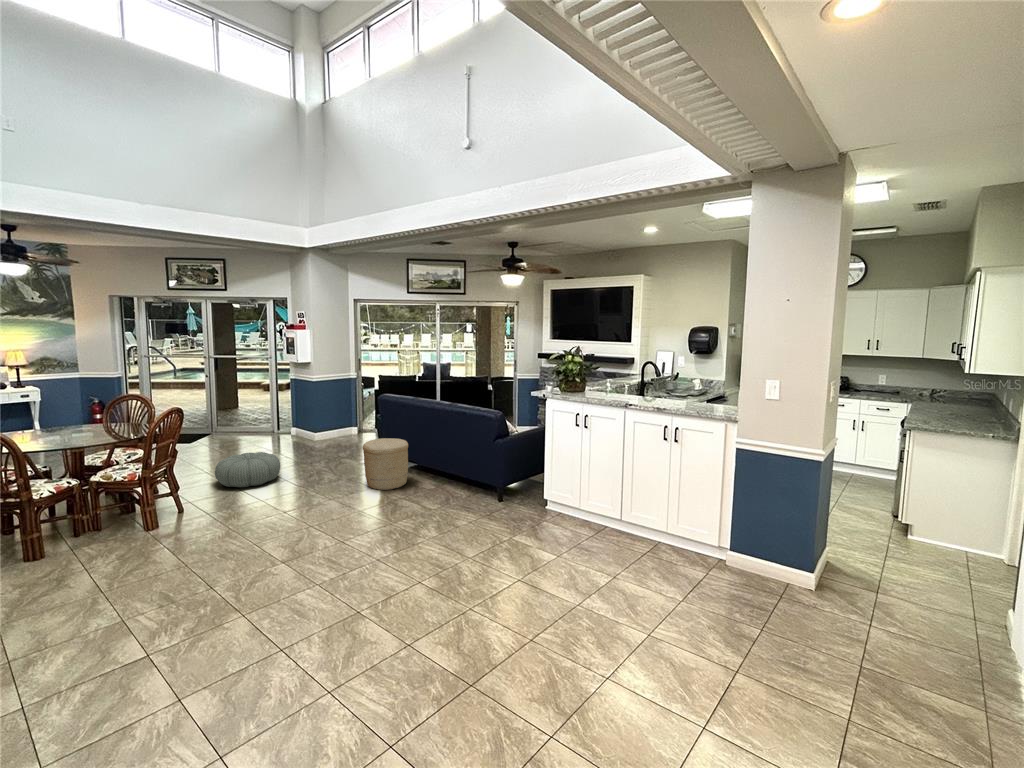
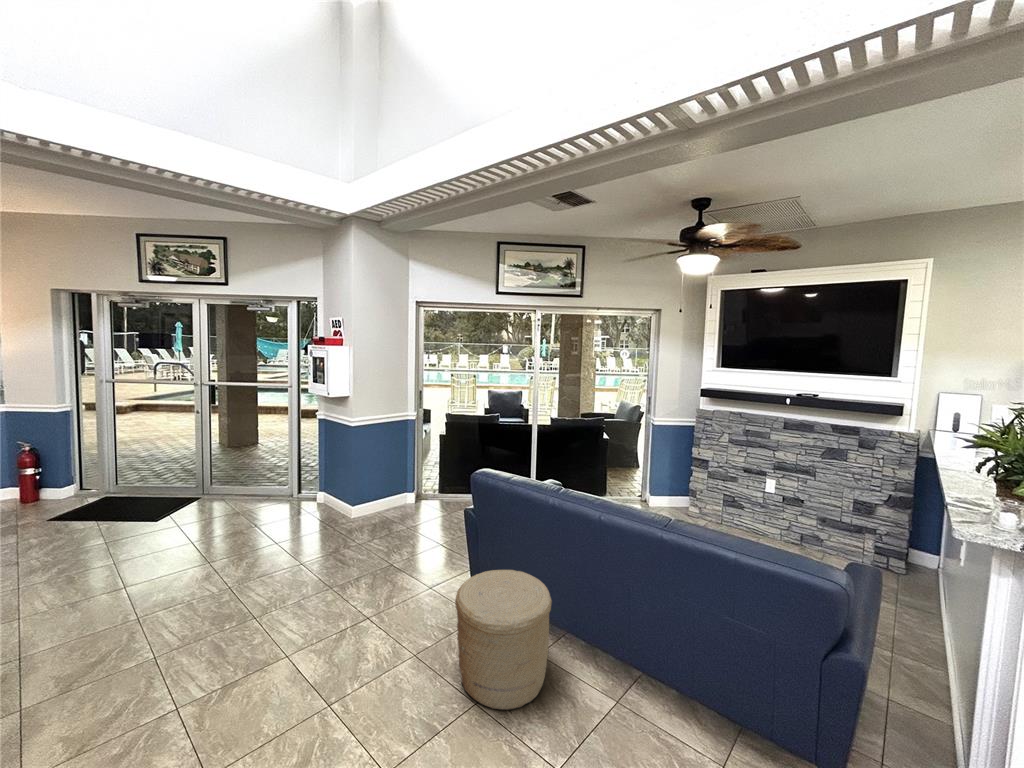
pouf: present [215,452,280,487] -> none [139,585,283,693]

